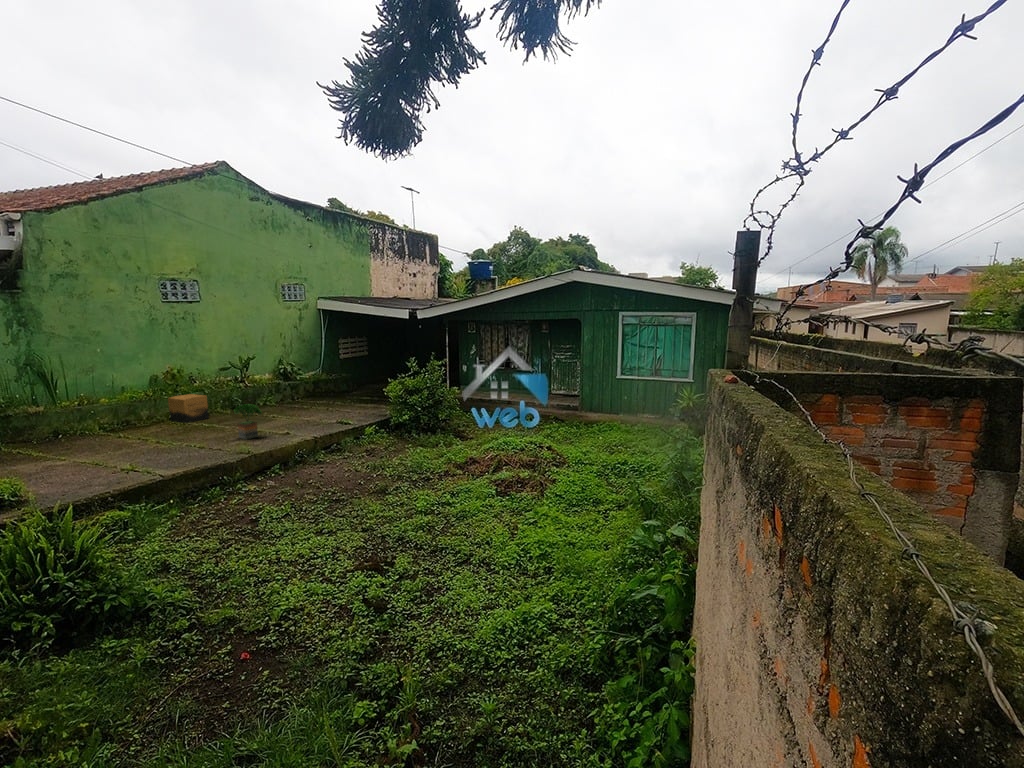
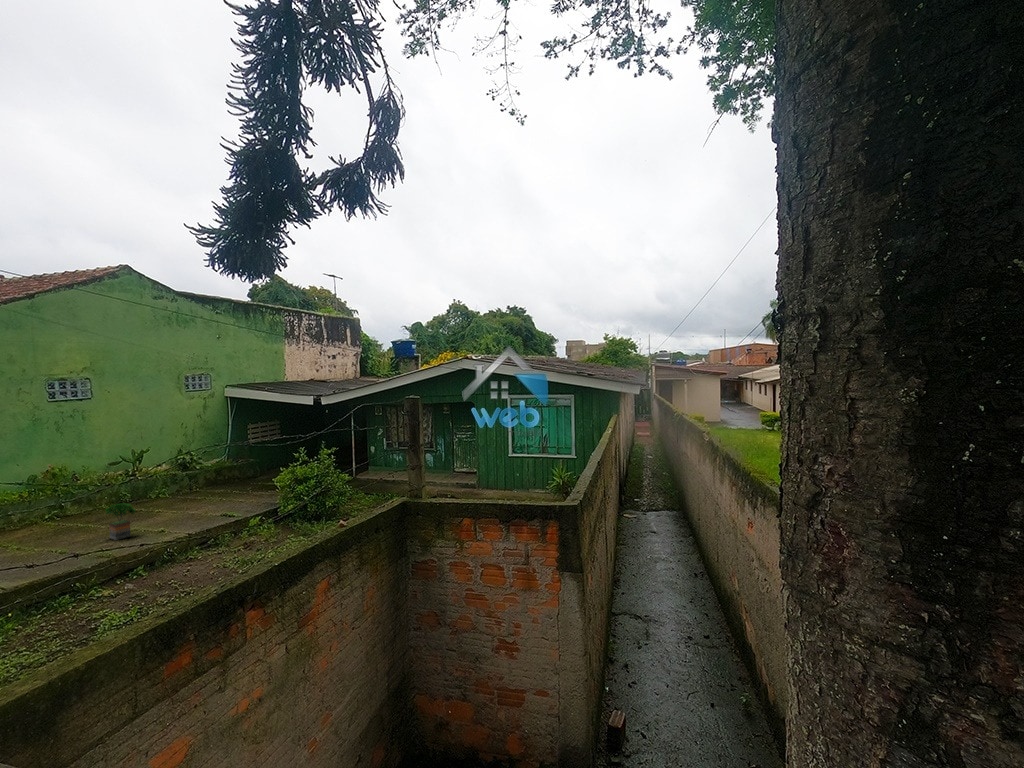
cardboard box: present [168,394,209,423] -> none [44,493,88,524]

